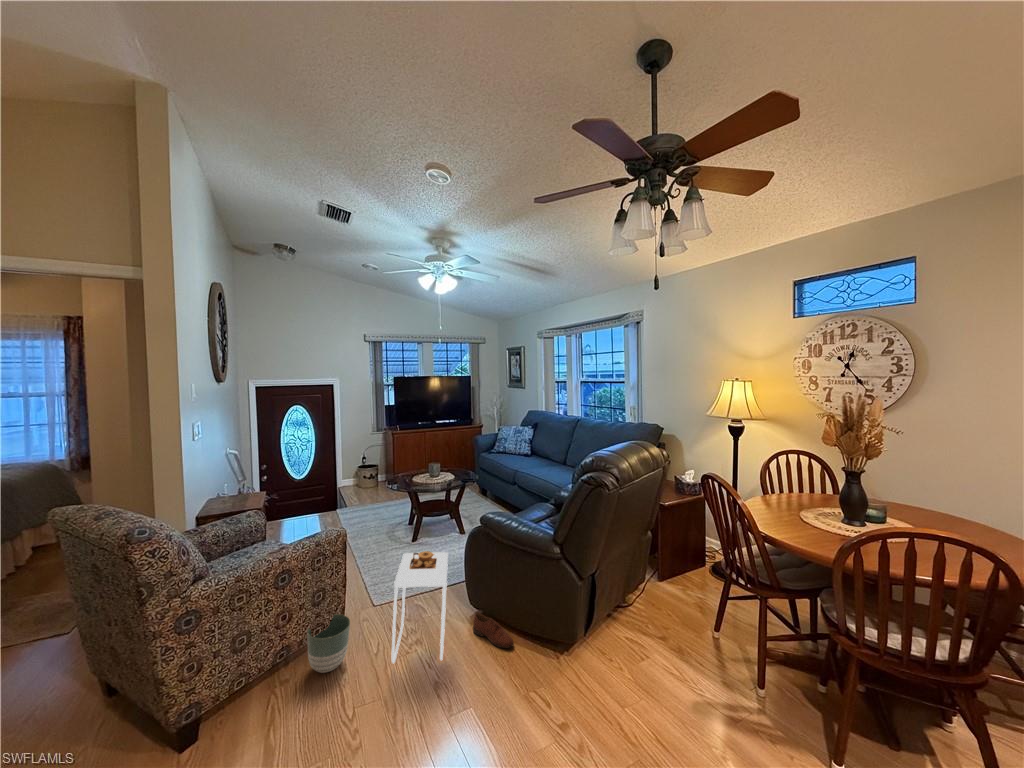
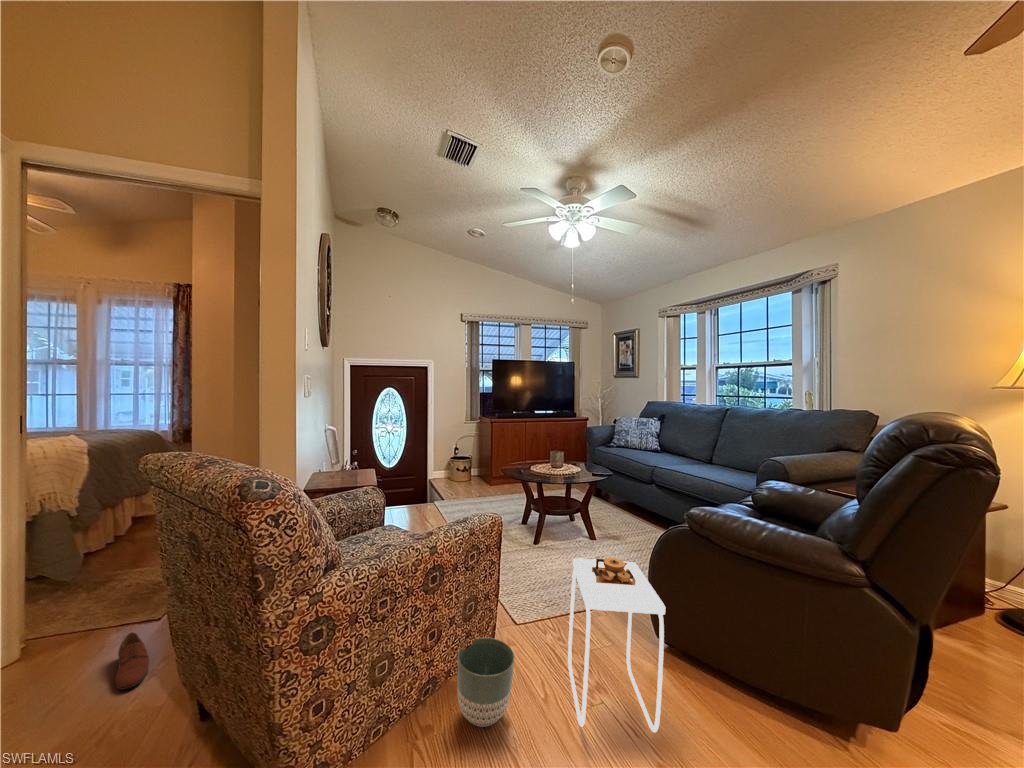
shoe: present [473,613,514,648] -> present [115,632,149,690]

